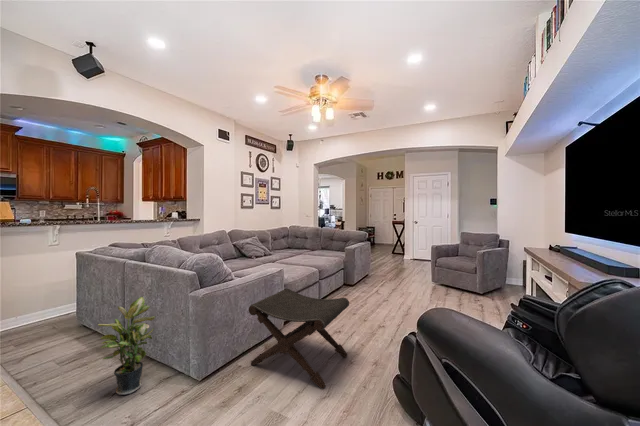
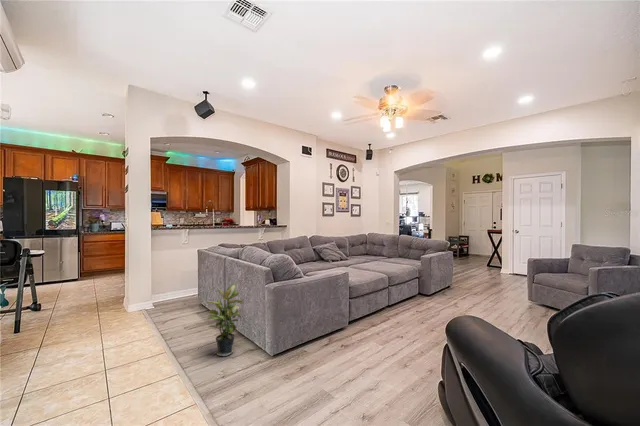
footstool: present [249,288,349,389] -> none [312,290,405,383]

